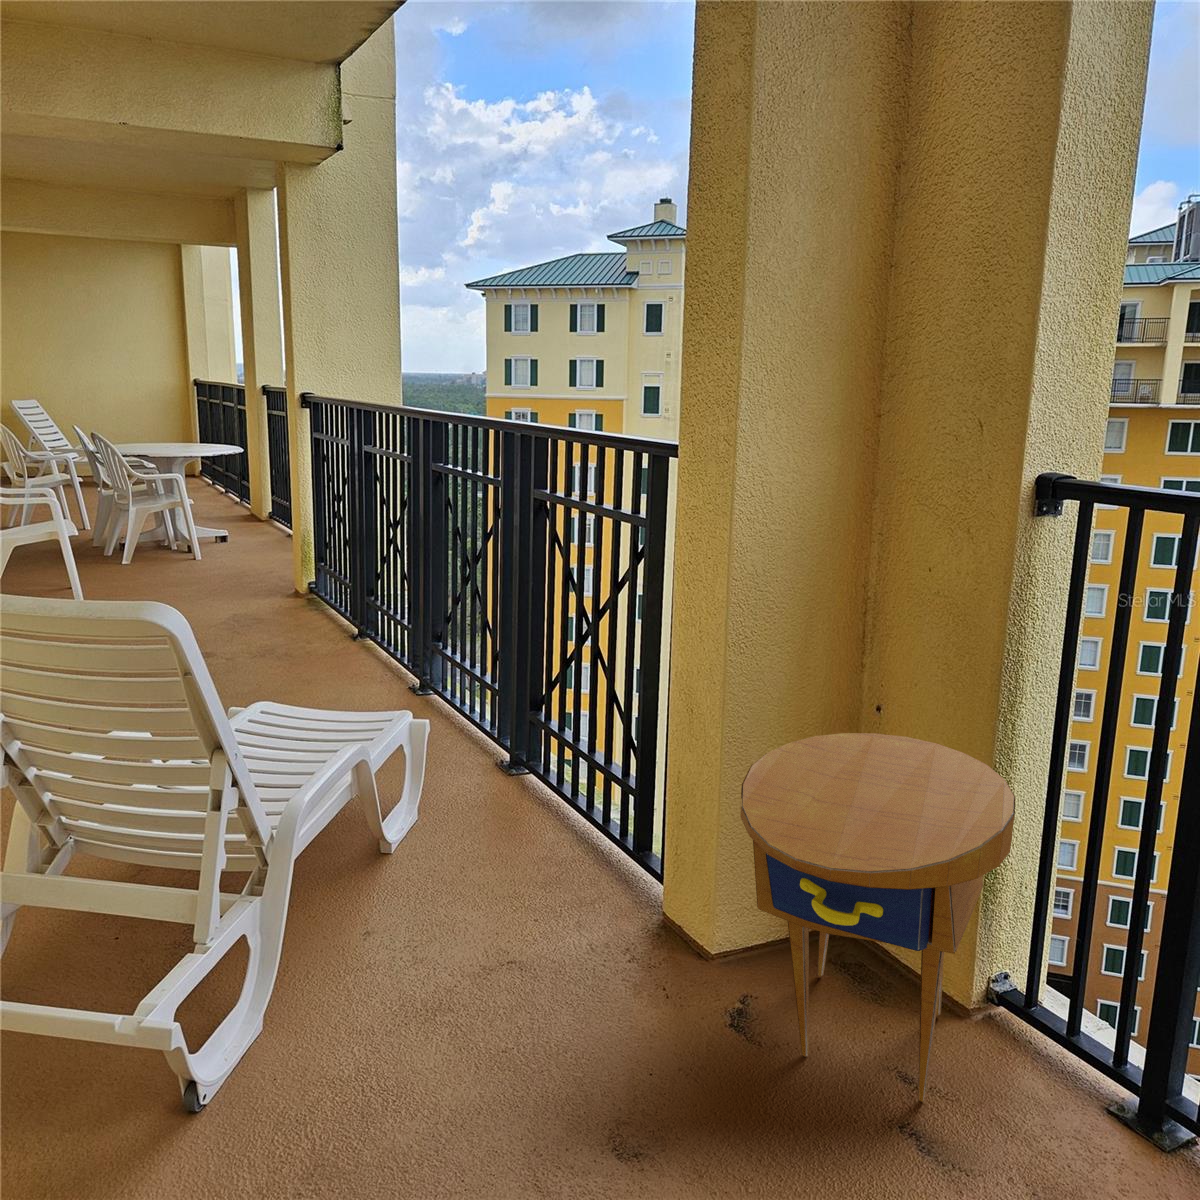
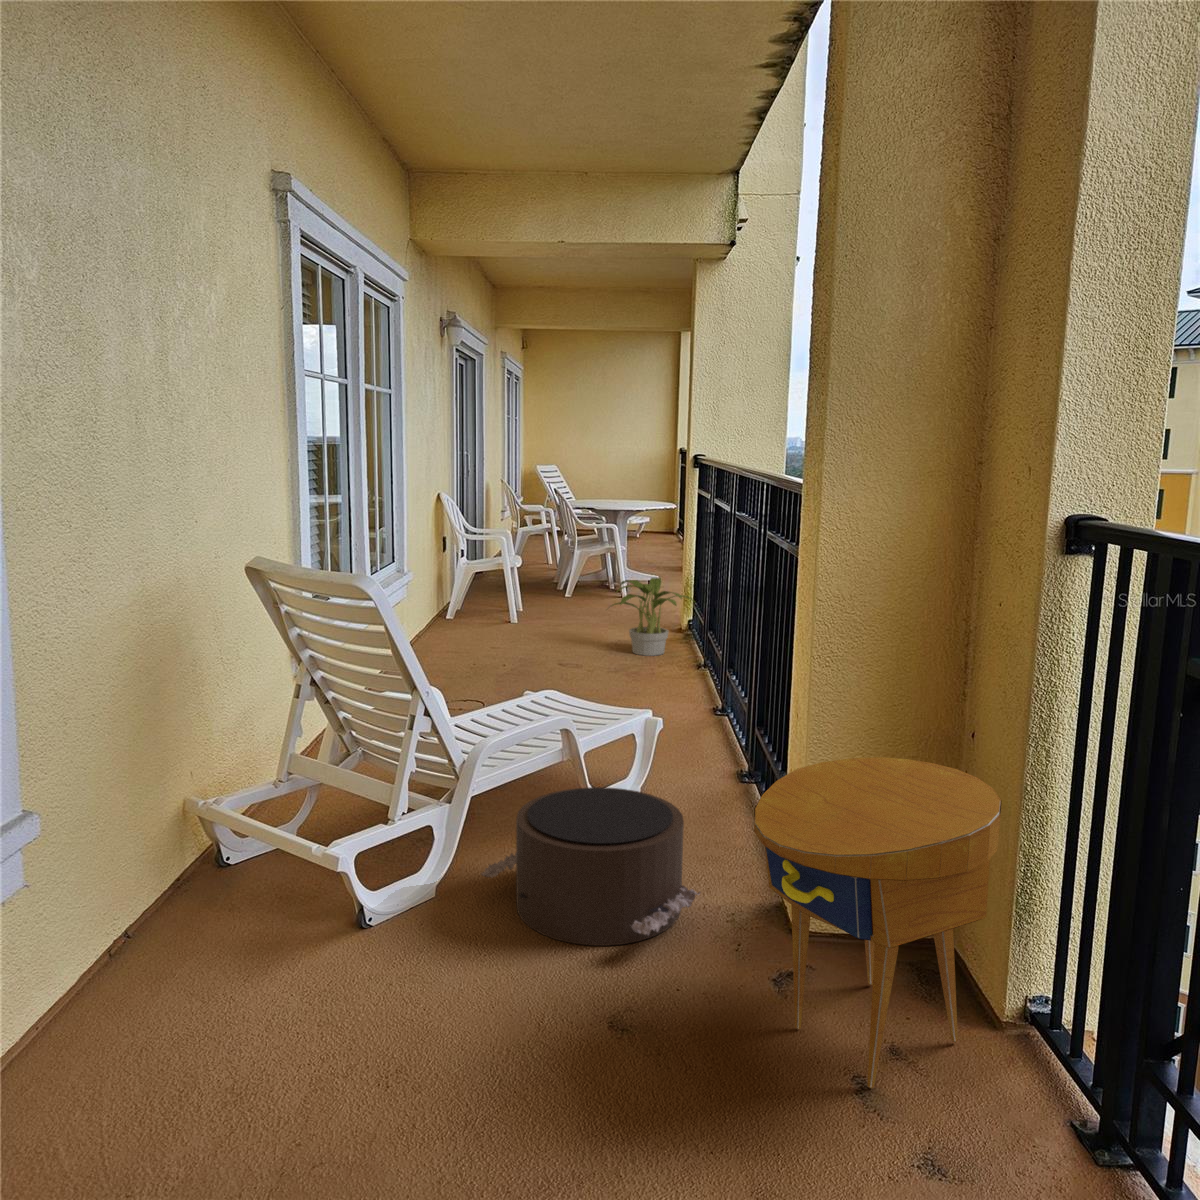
potted plant: none [226,537,335,629] -> present [612,578,694,656]
pouf: none [330,815,608,1034] -> present [481,787,700,946]

